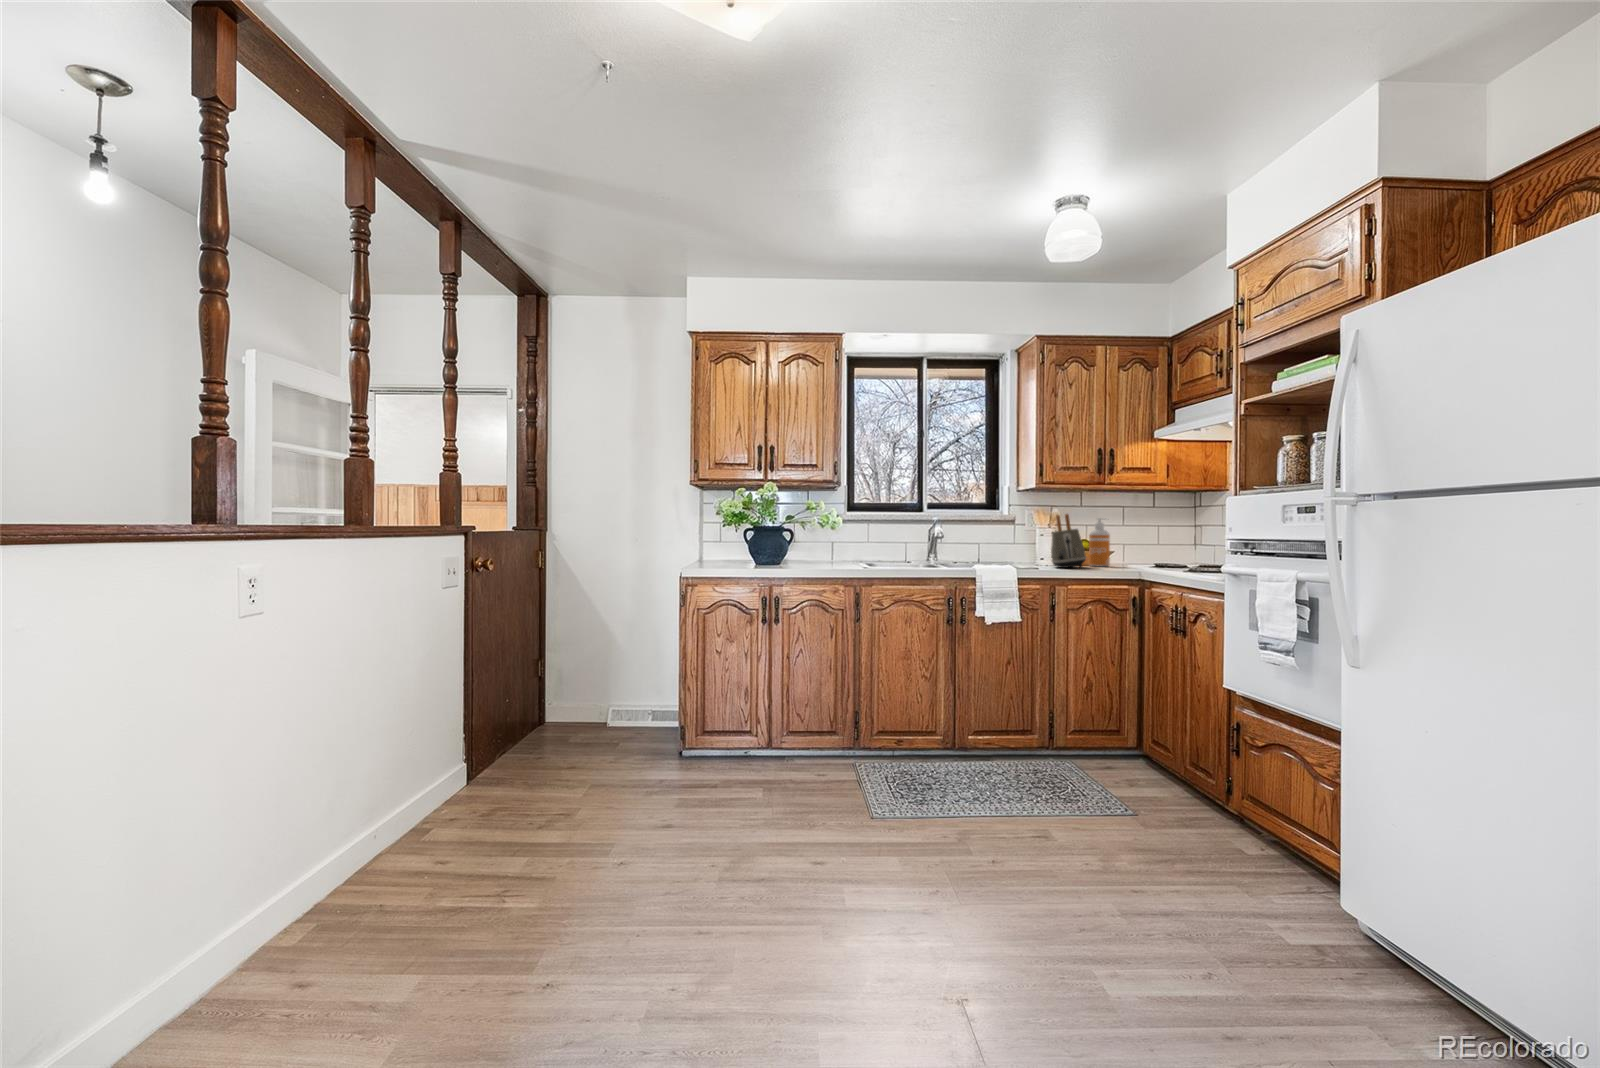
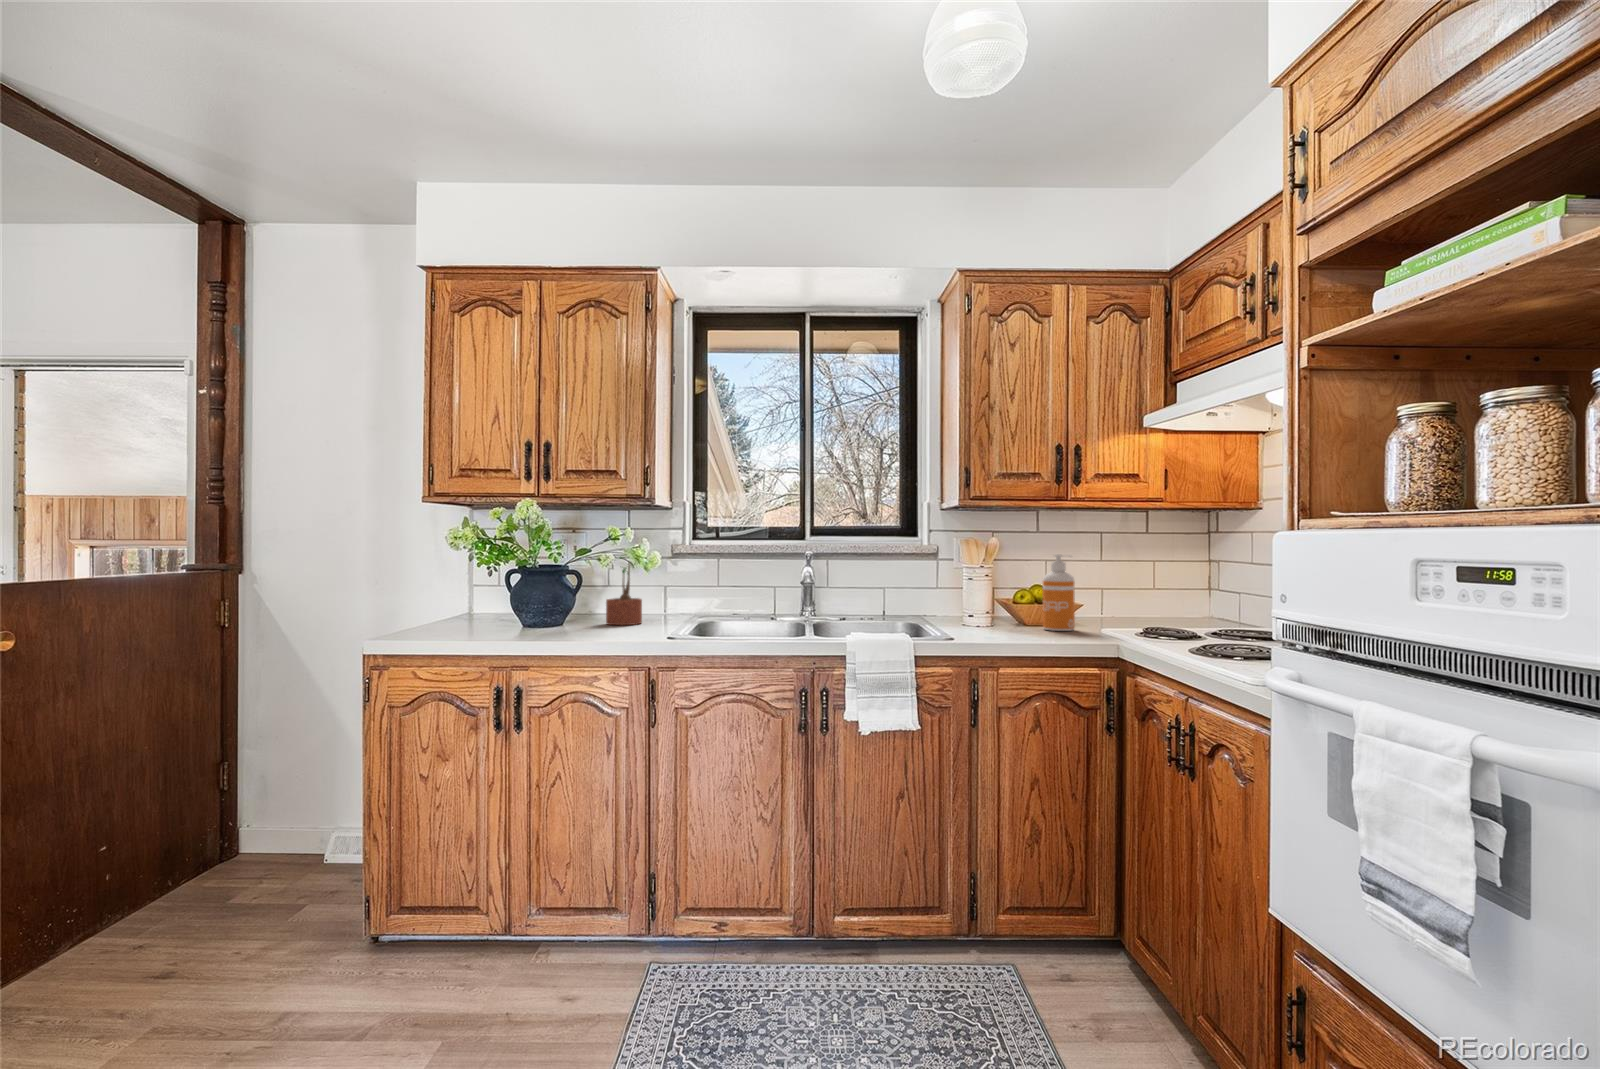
toaster: present [1051,514,1086,568] -> none [978,549,1034,640]
potted plant: none [799,521,824,566] -> present [606,564,642,625]

